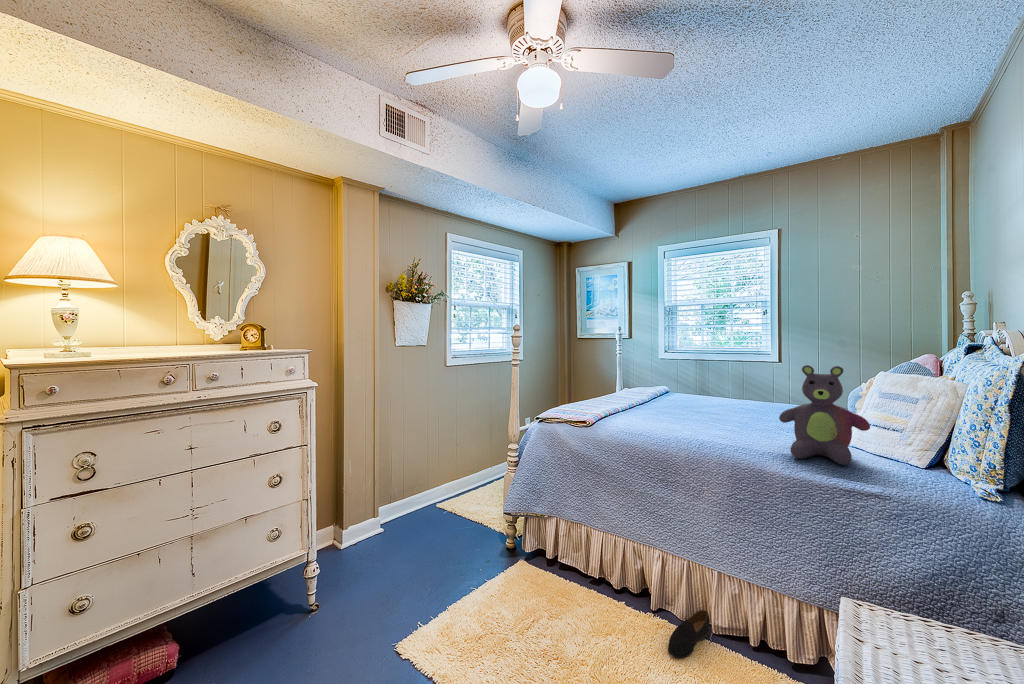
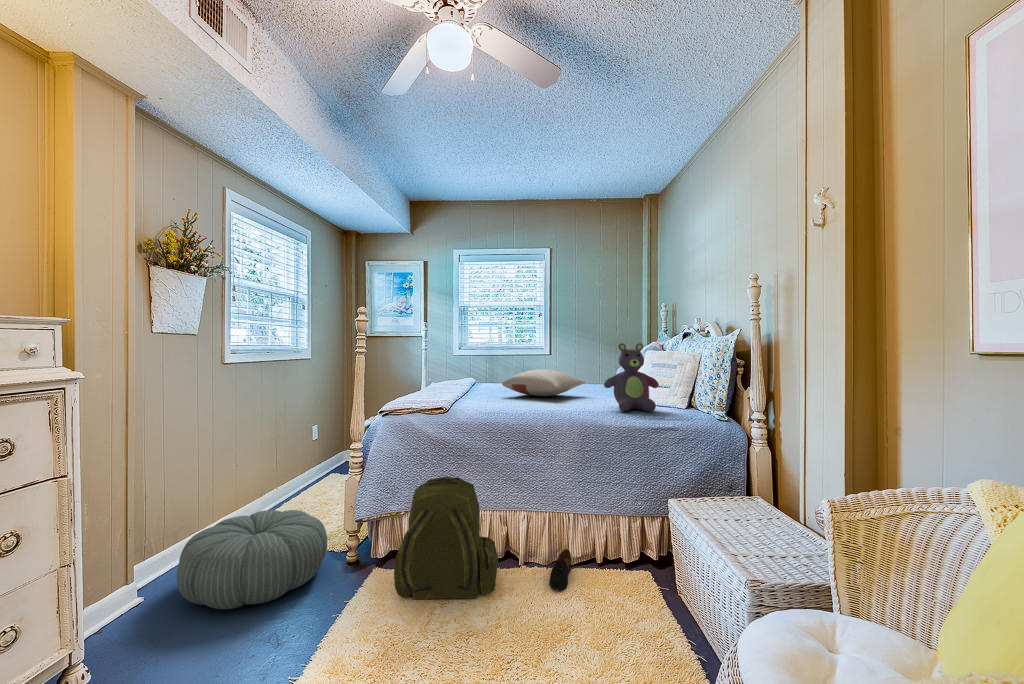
pillow: none [673,386,786,418] -> present [502,369,585,396]
pouf: none [386,488,490,564] -> present [177,510,327,609]
backpack: none [505,495,615,628] -> present [394,477,498,599]

